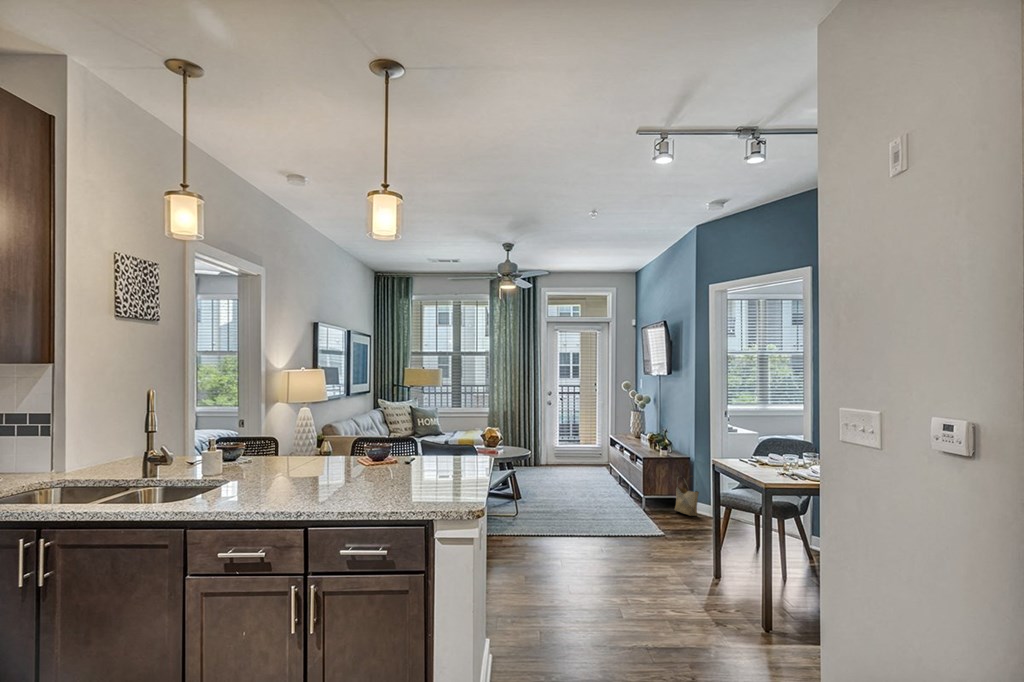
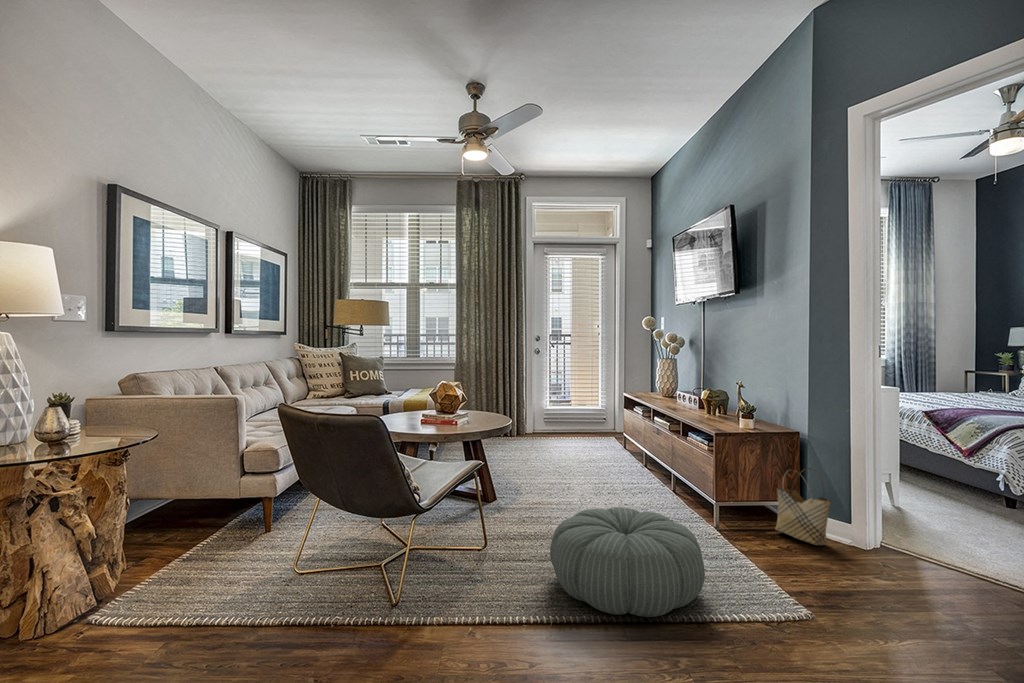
pouf: none [548,492,618,534] -> present [550,507,705,617]

